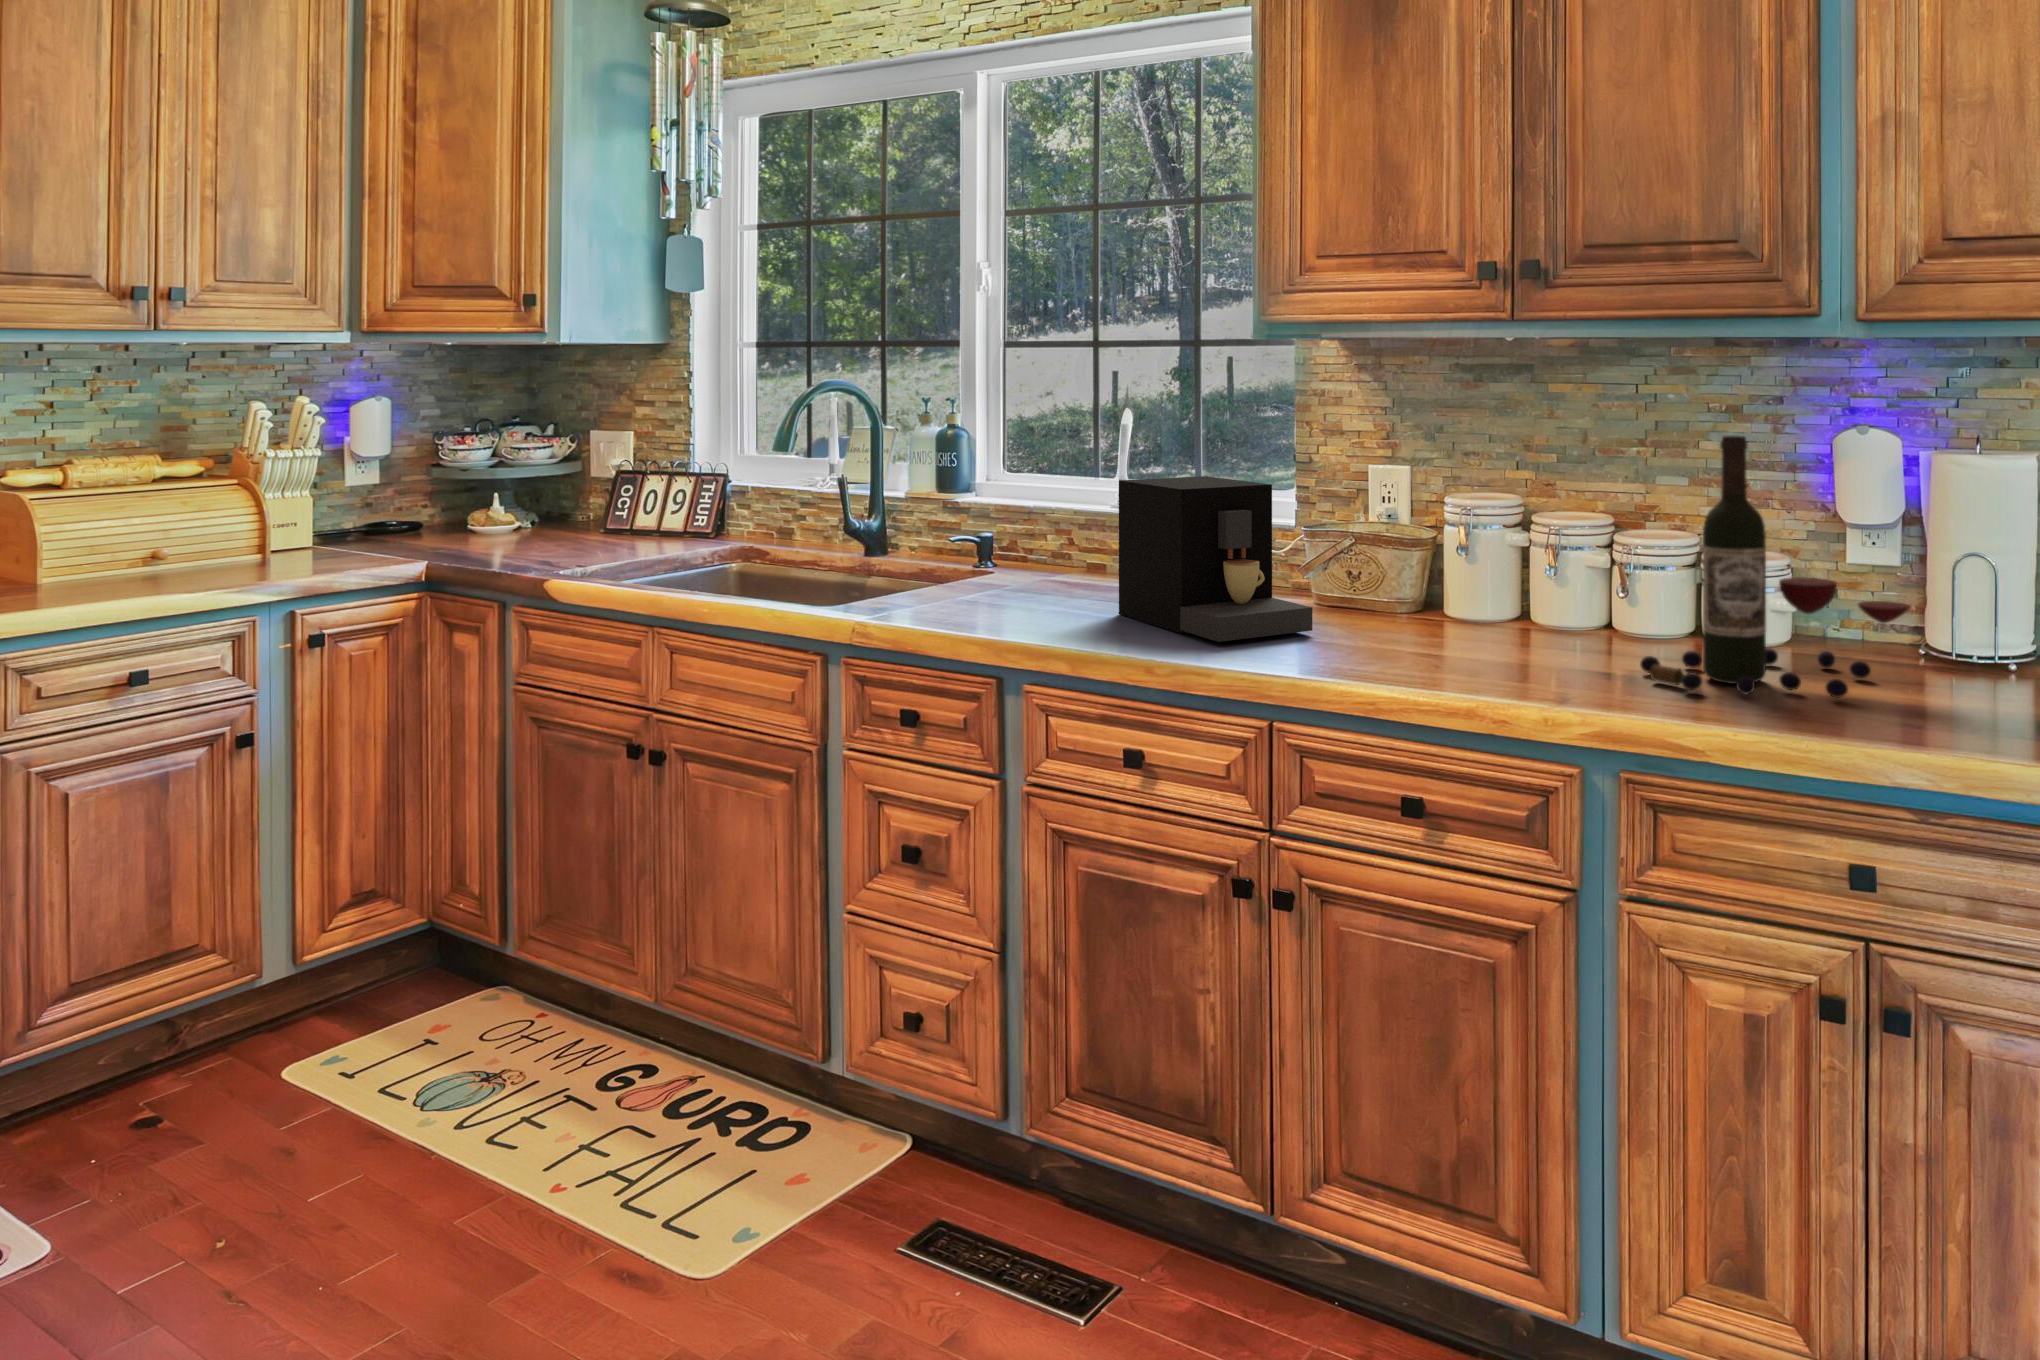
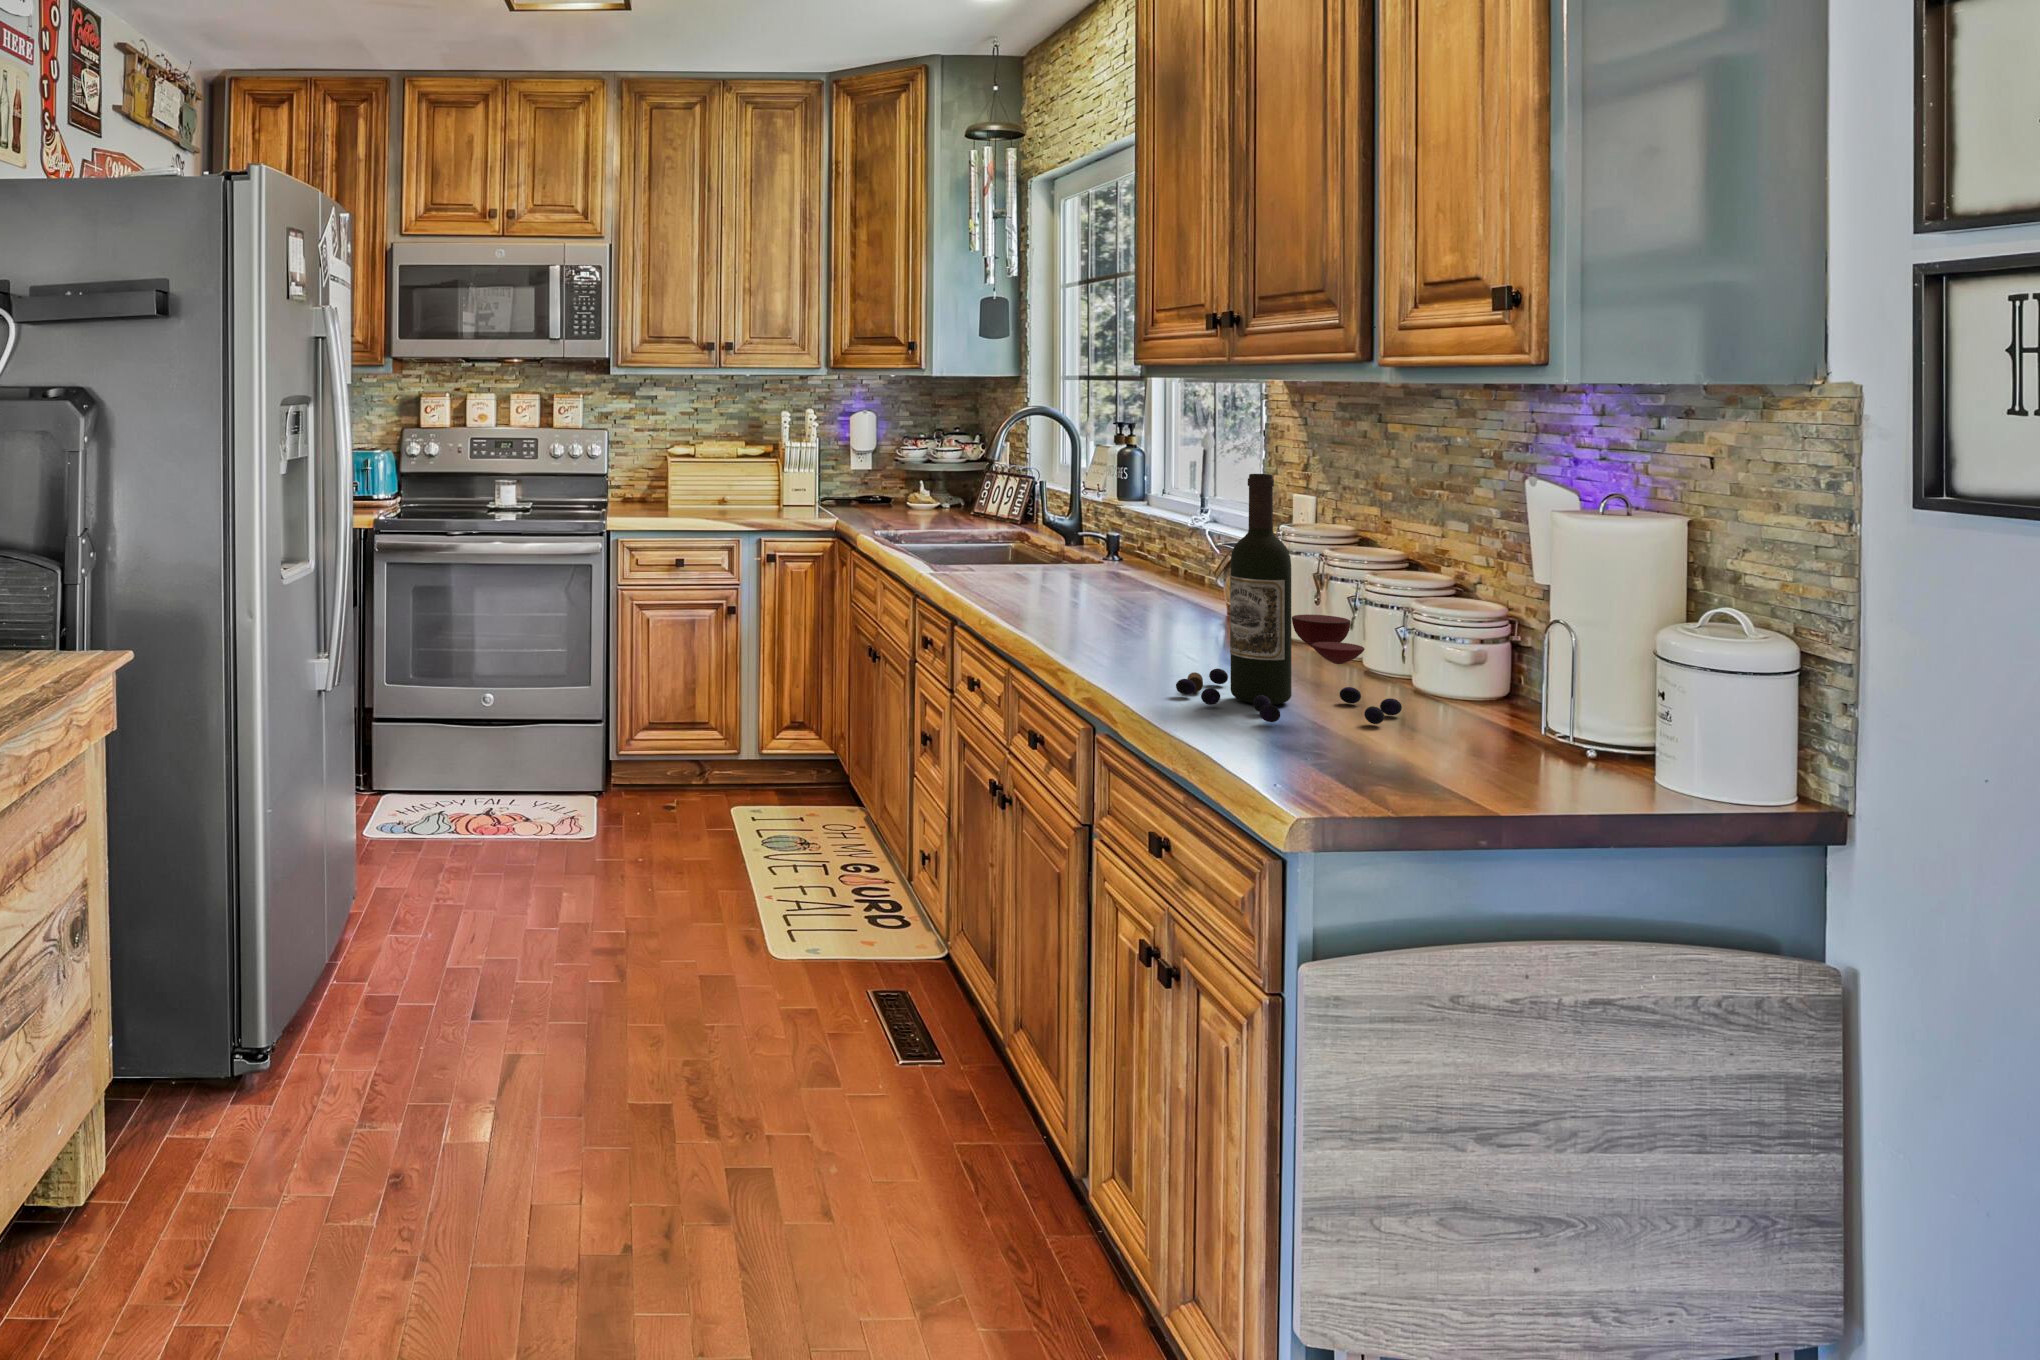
coffee maker: present [1119,476,1312,642] -> none [1020,489,1137,620]

